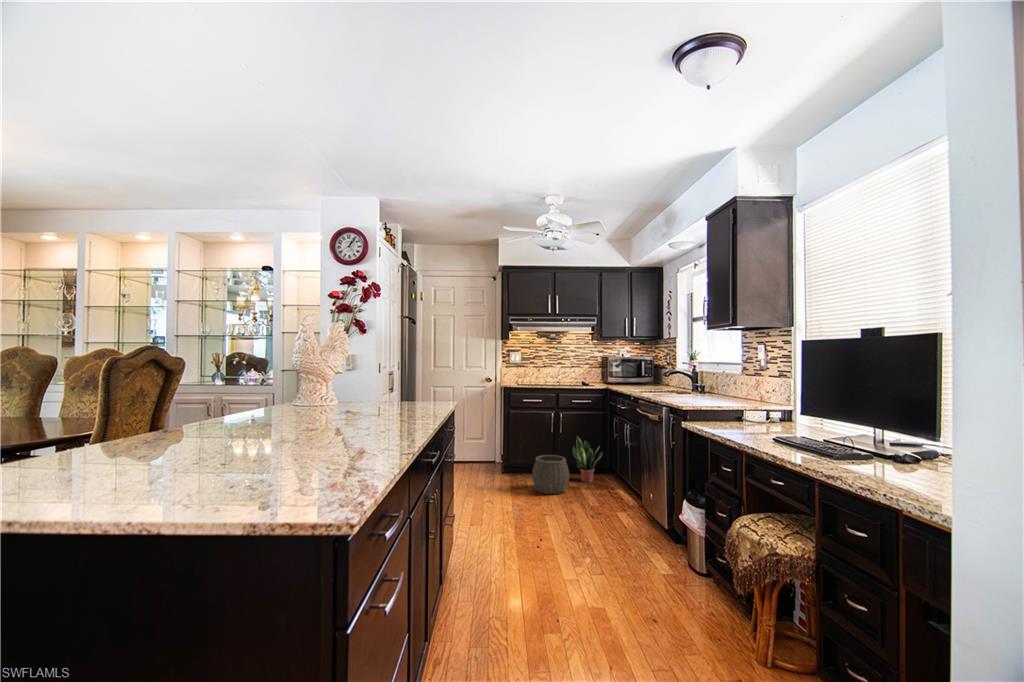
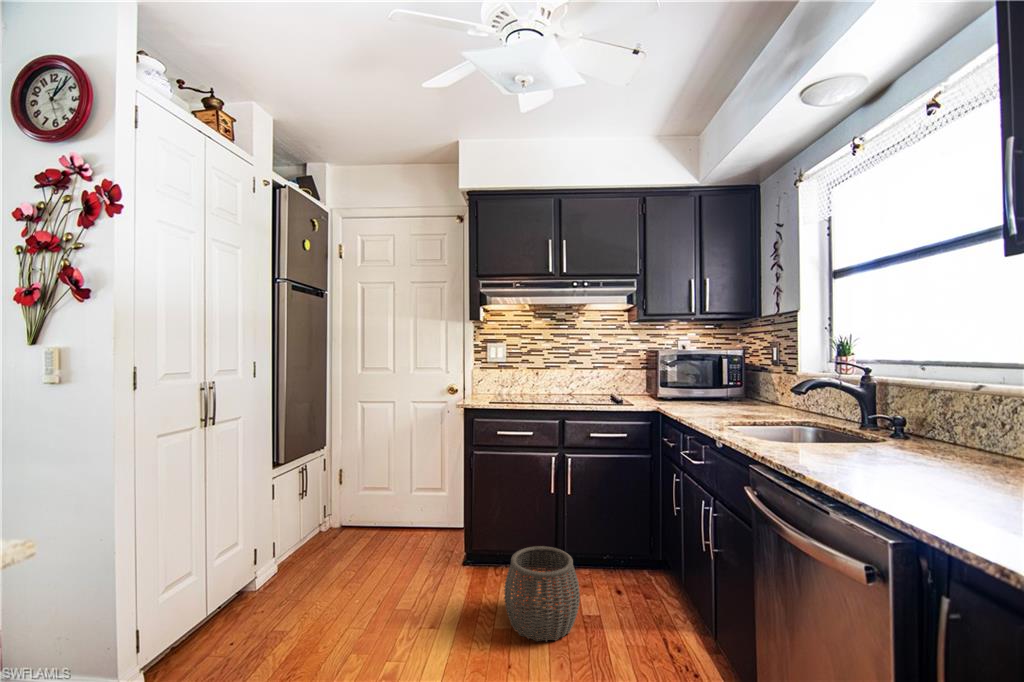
potted plant: present [573,437,602,482] -> none [591,502,649,594]

